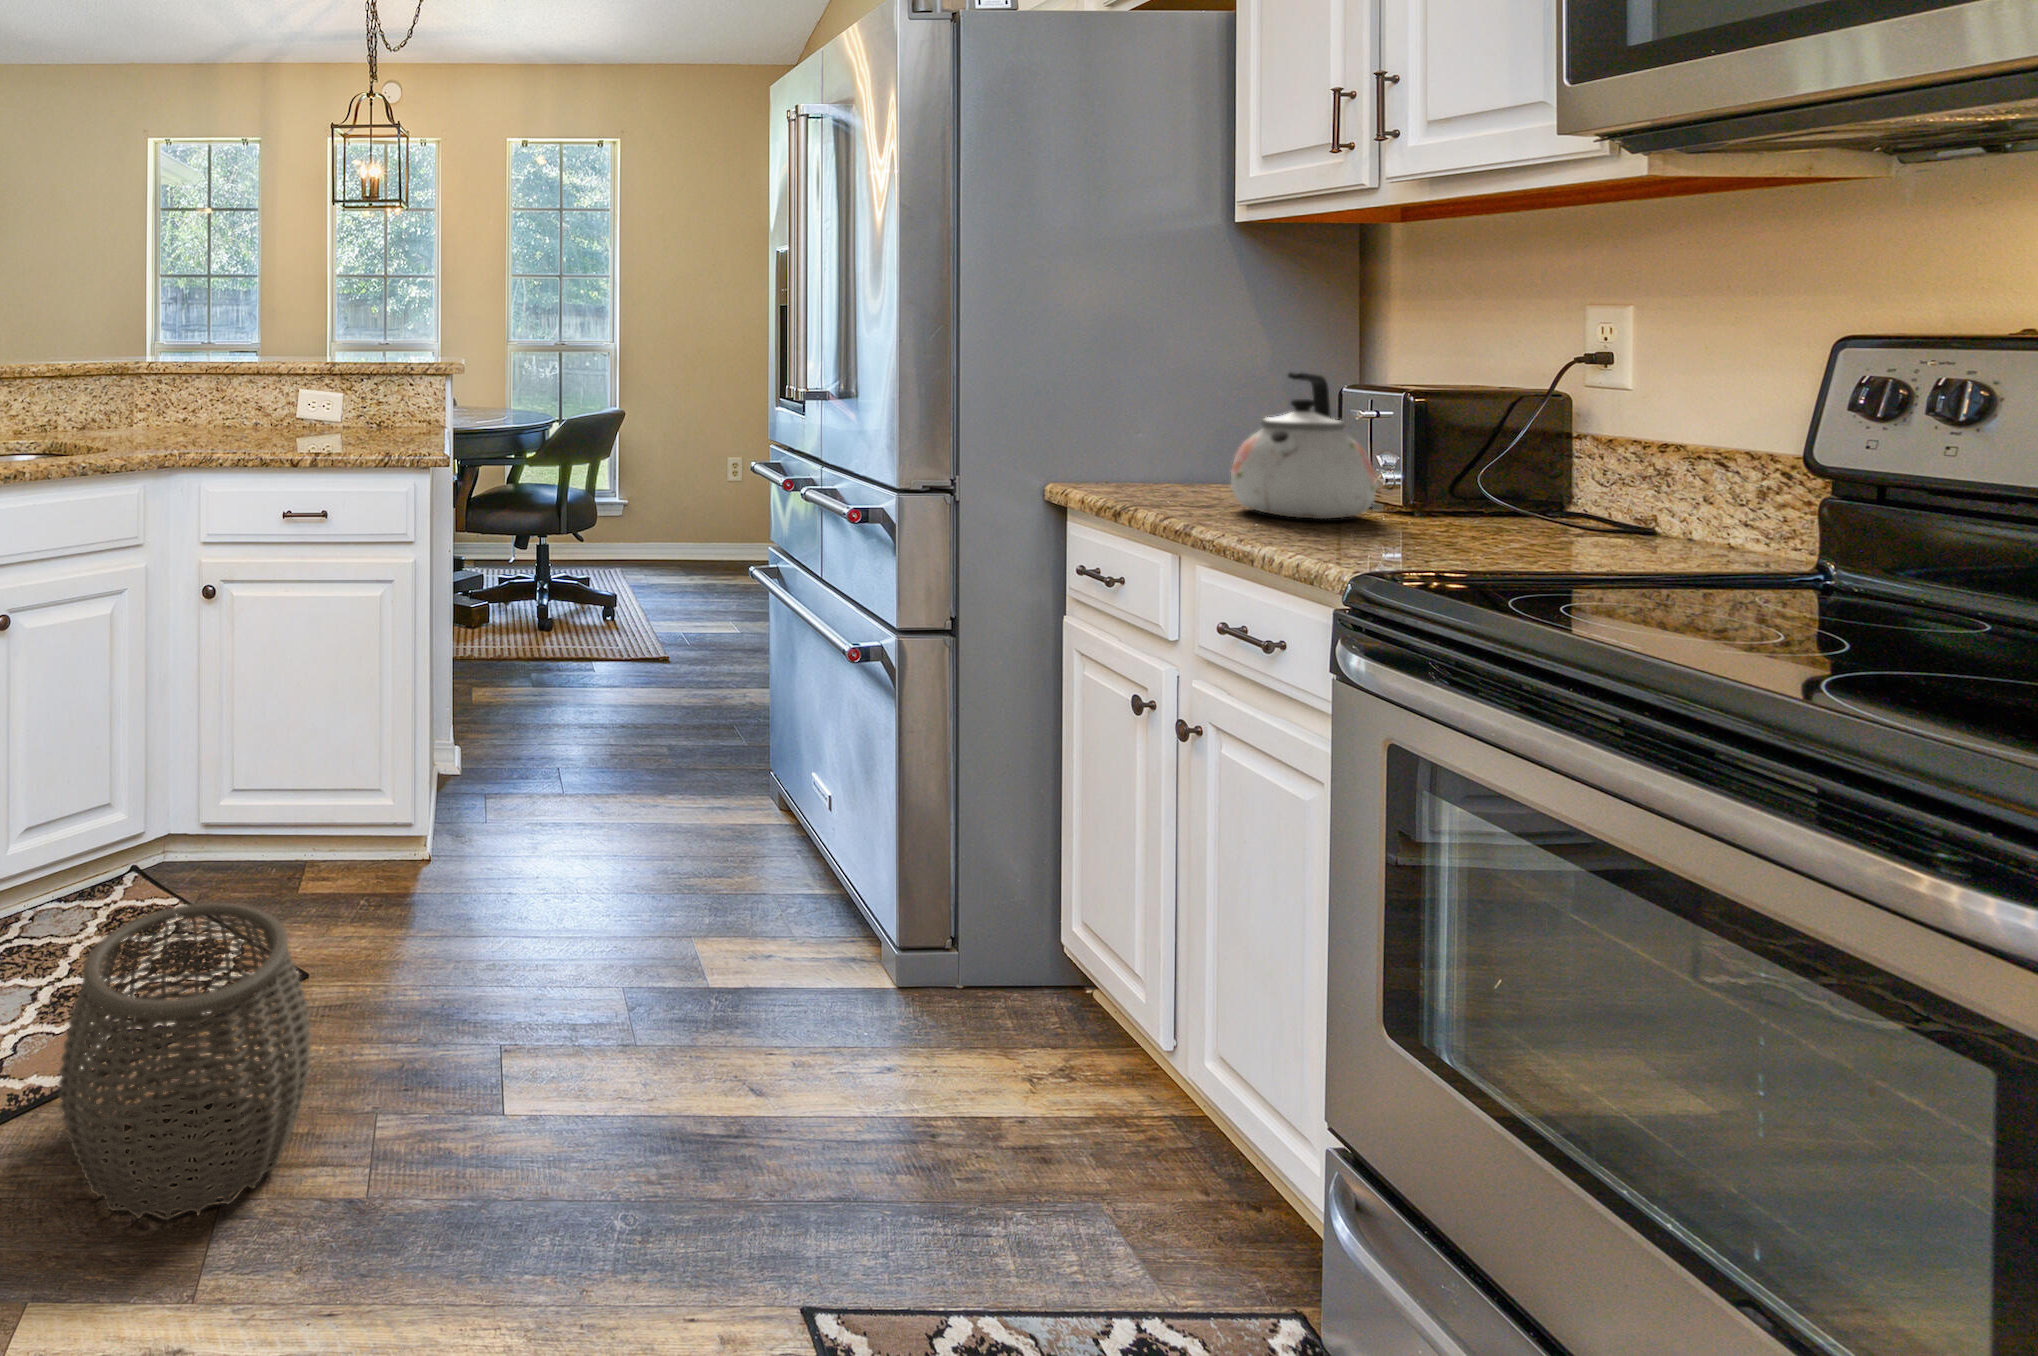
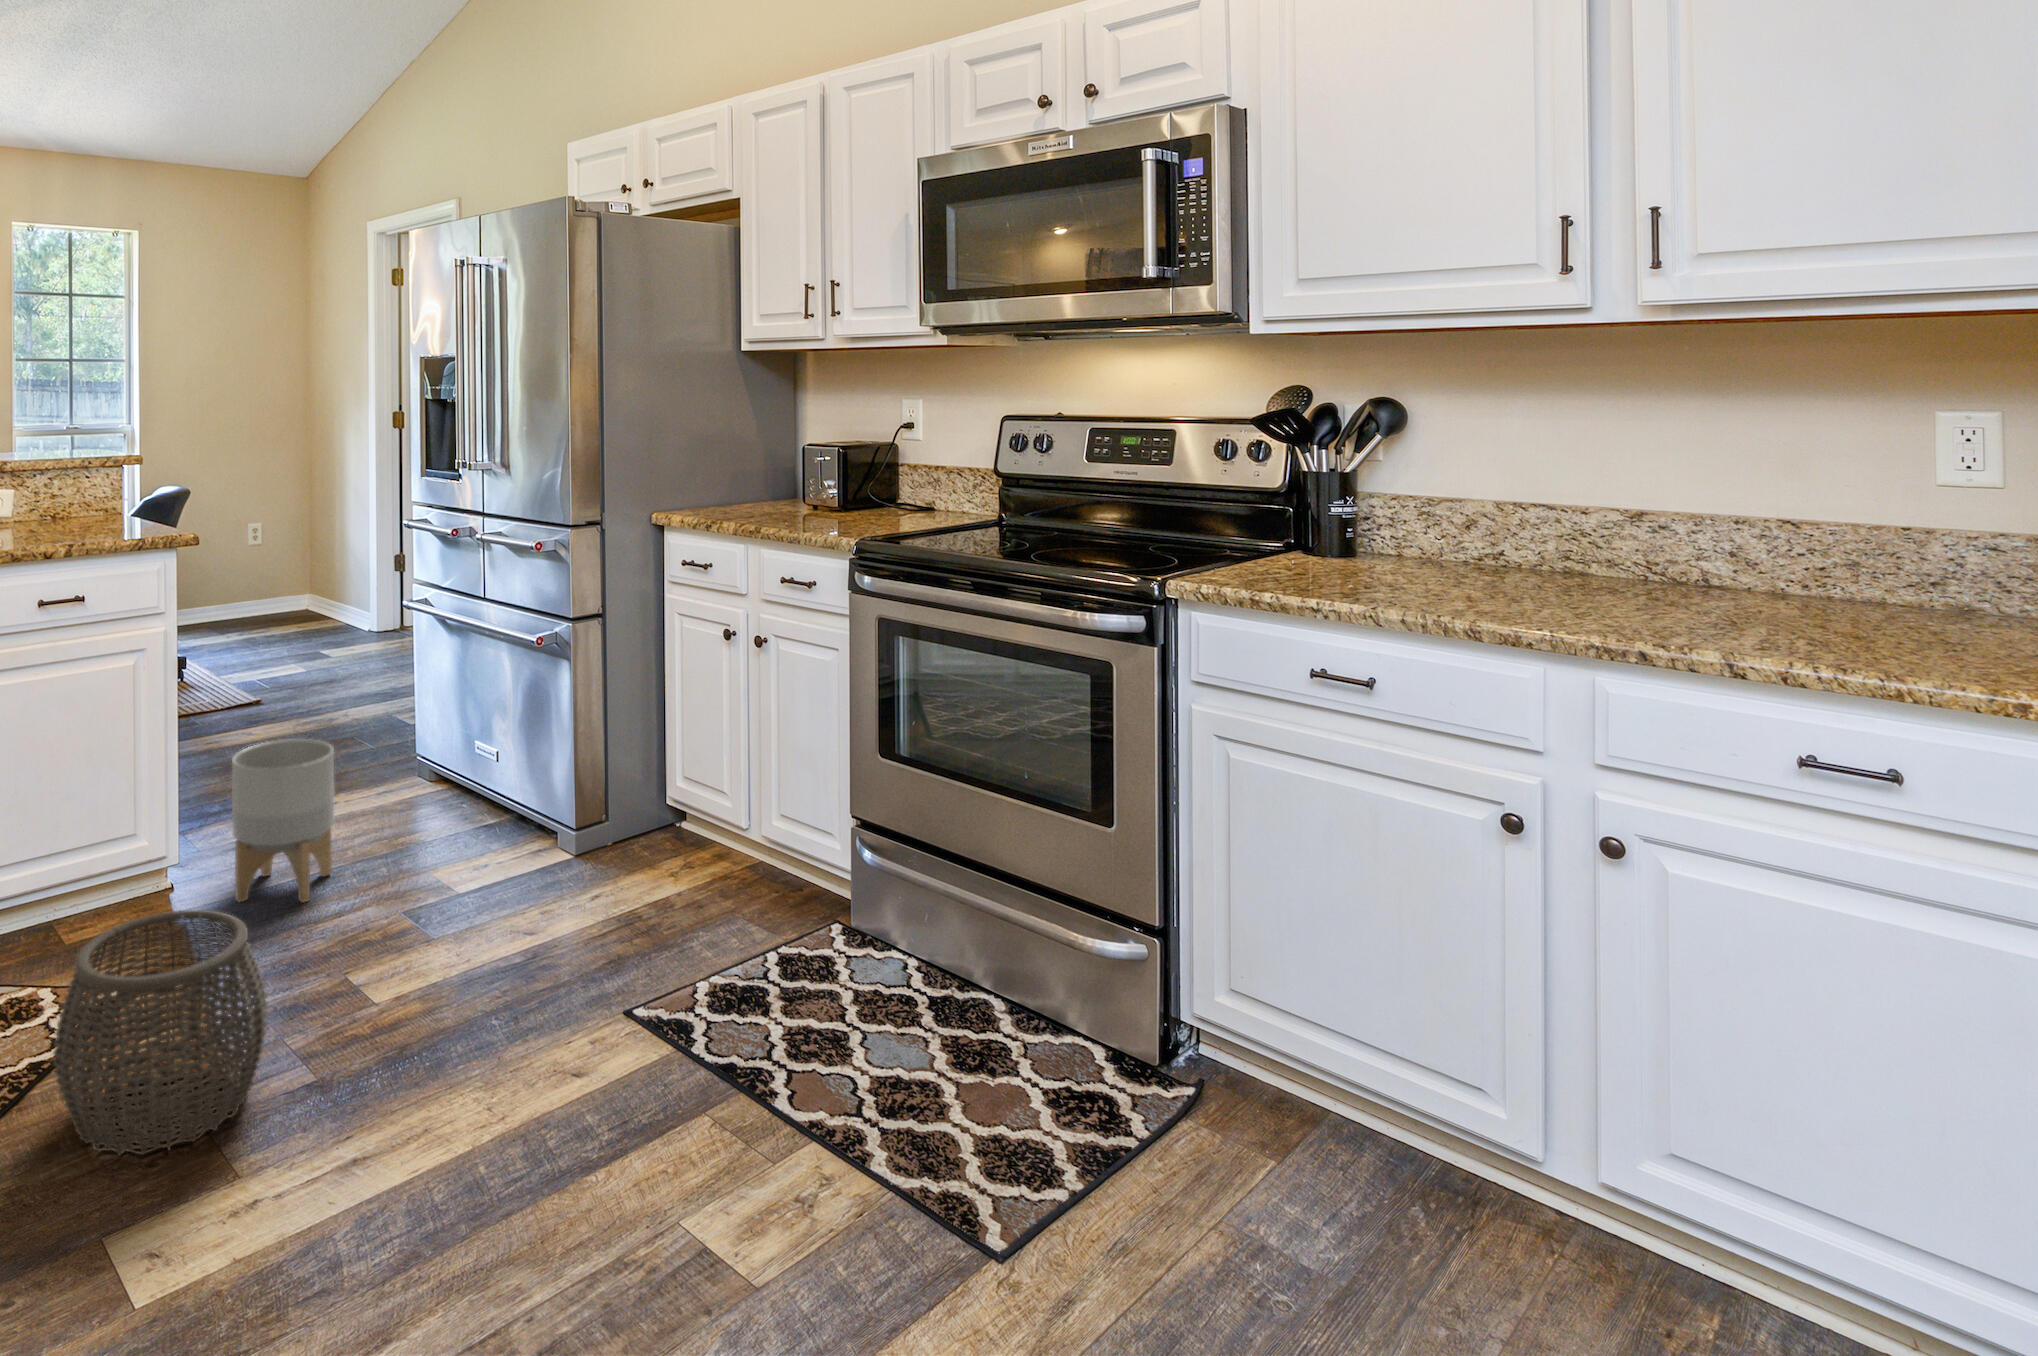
kettle: present [1231,372,1376,519] -> none [760,437,828,519]
planter: none [492,707,608,911] -> present [232,739,335,902]

